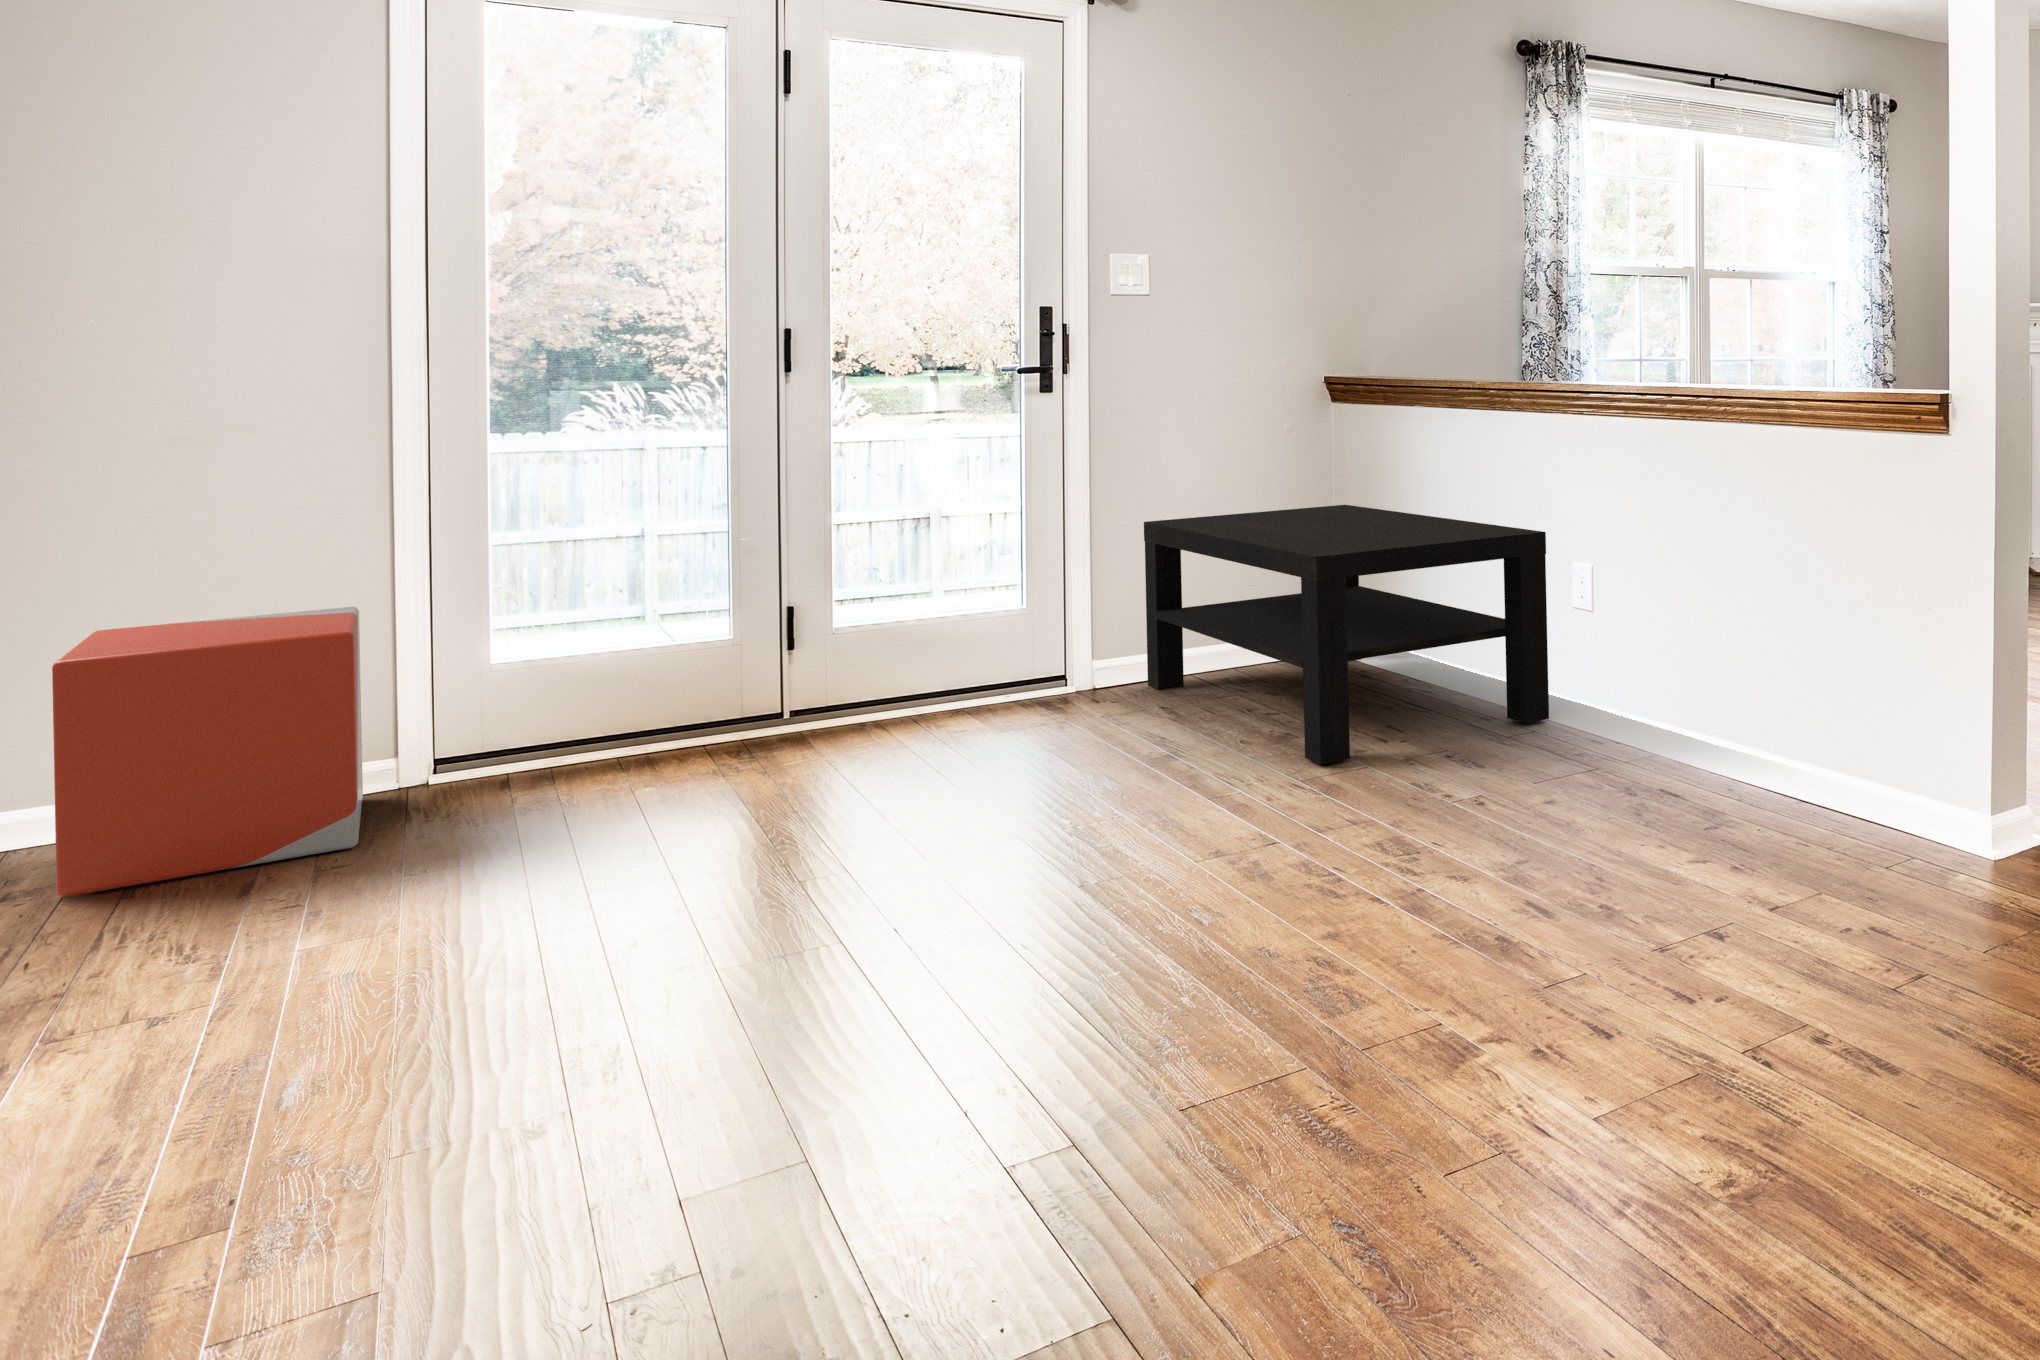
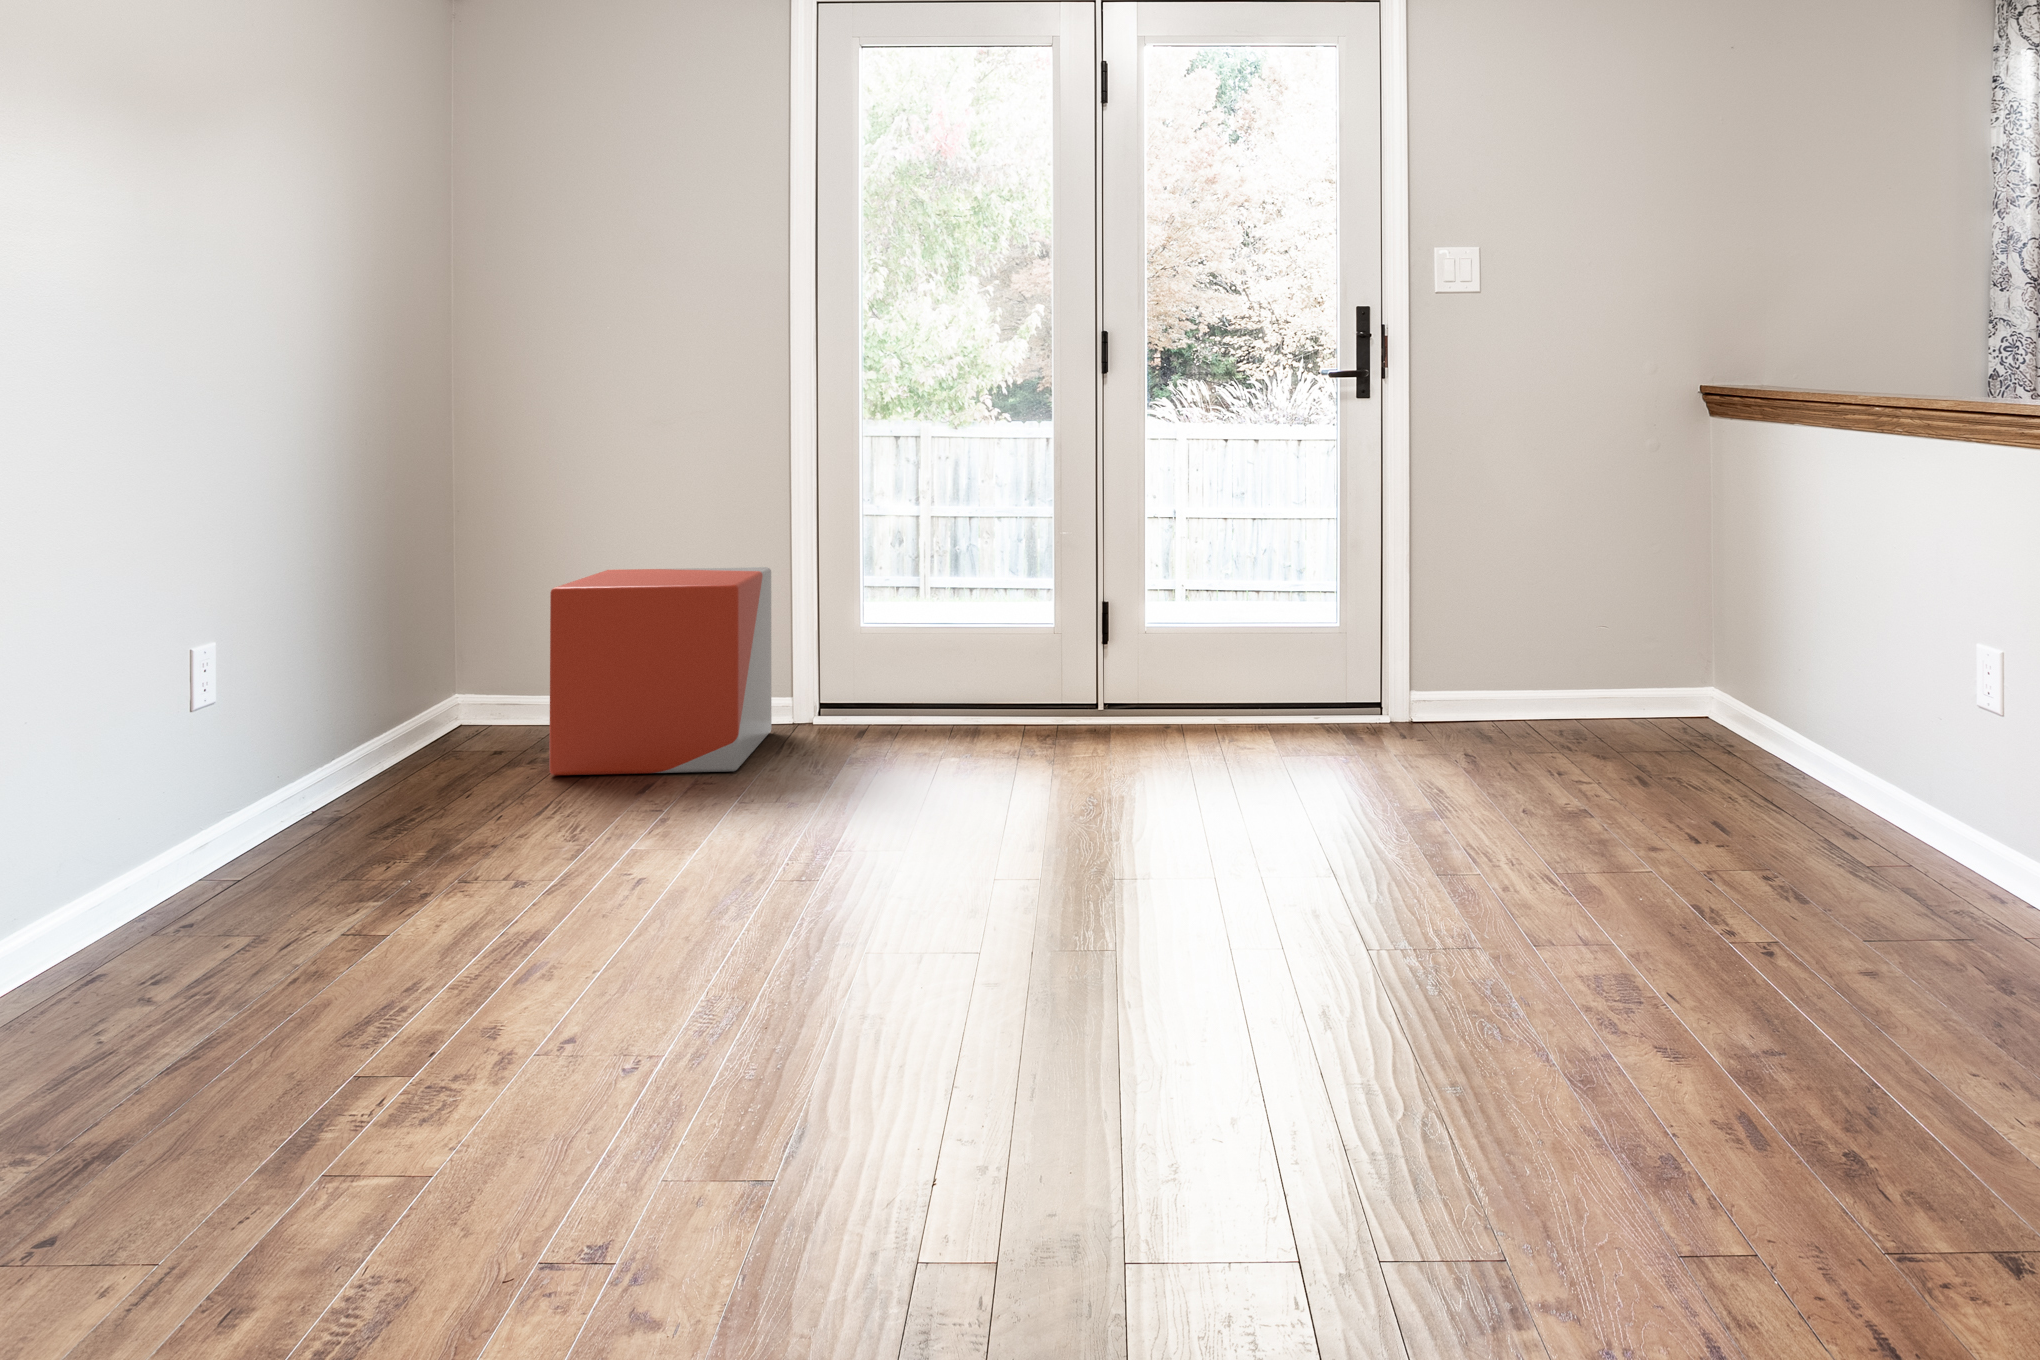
coffee table: present [1144,505,1549,765] -> none [1462,540,1969,850]

